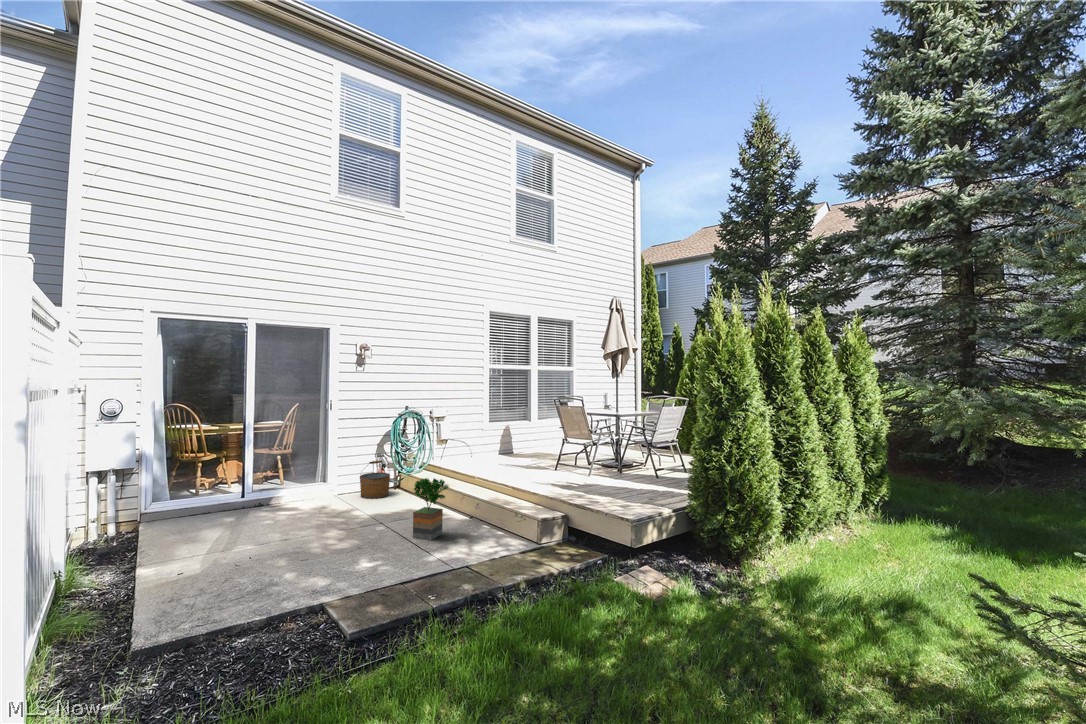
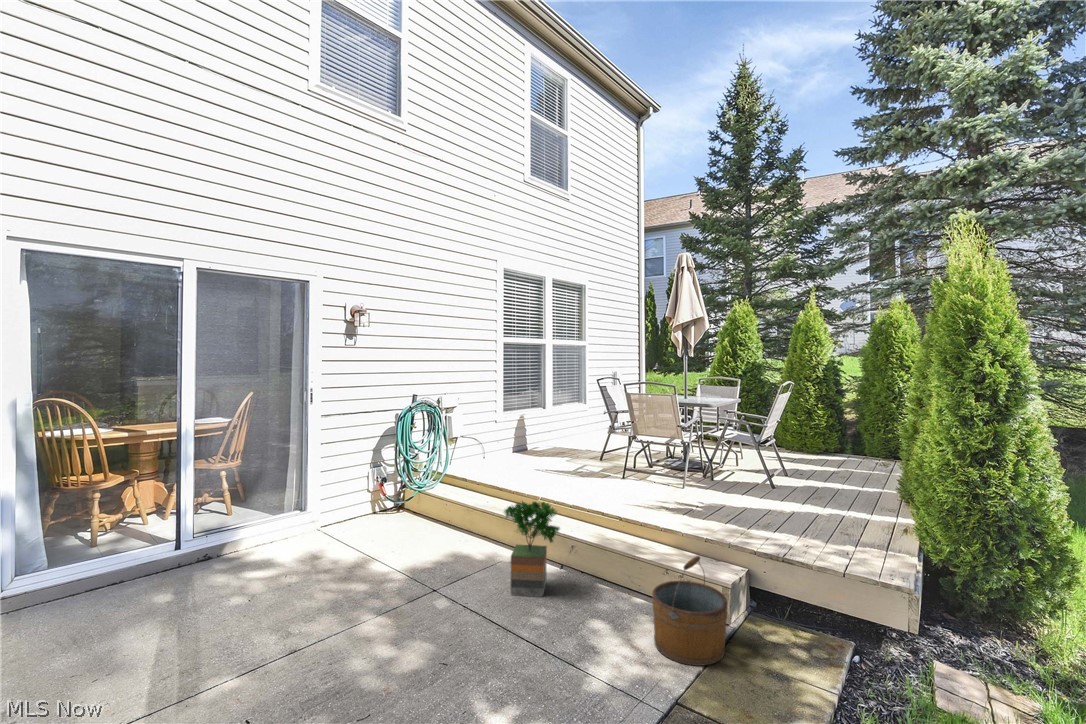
bucket: present [360,461,390,499] -> present [652,556,728,666]

